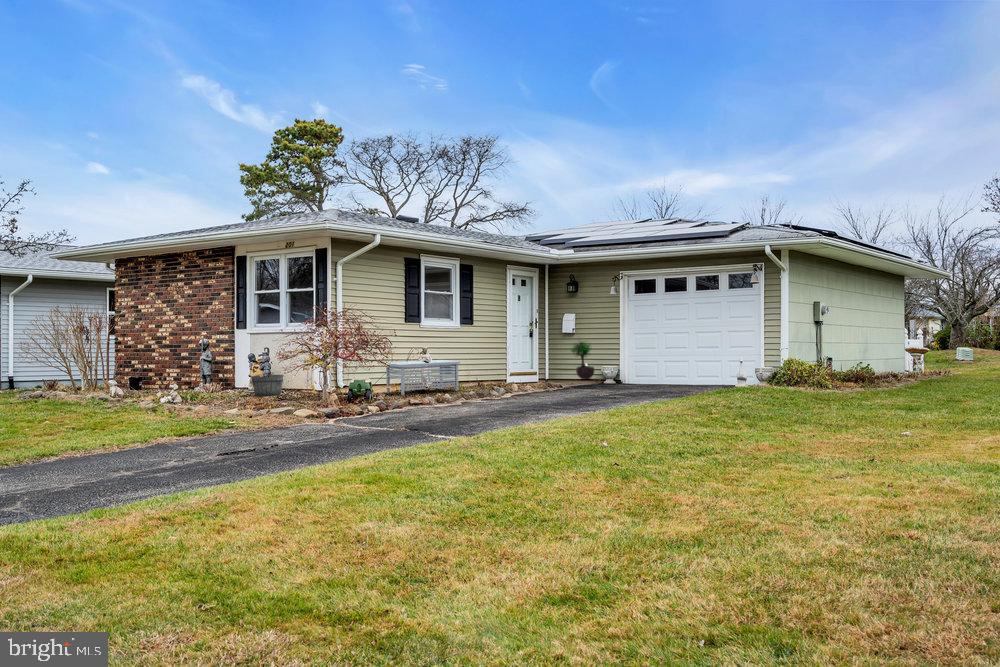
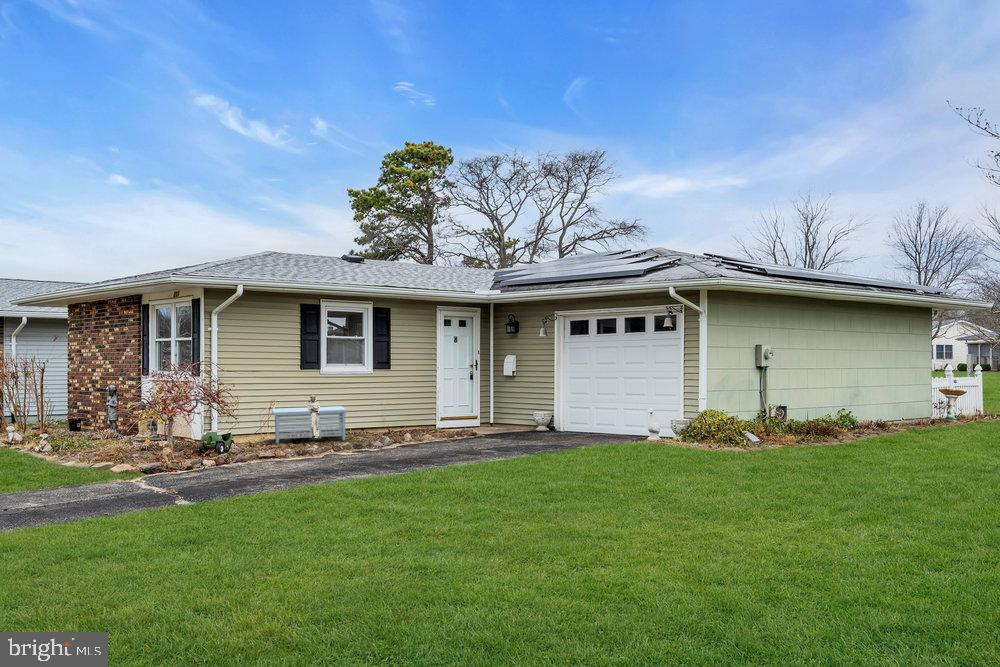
potted tree: present [571,342,594,379] -> none [501,383,532,430]
wooden bucket: present [251,371,283,396] -> none [155,410,189,437]

